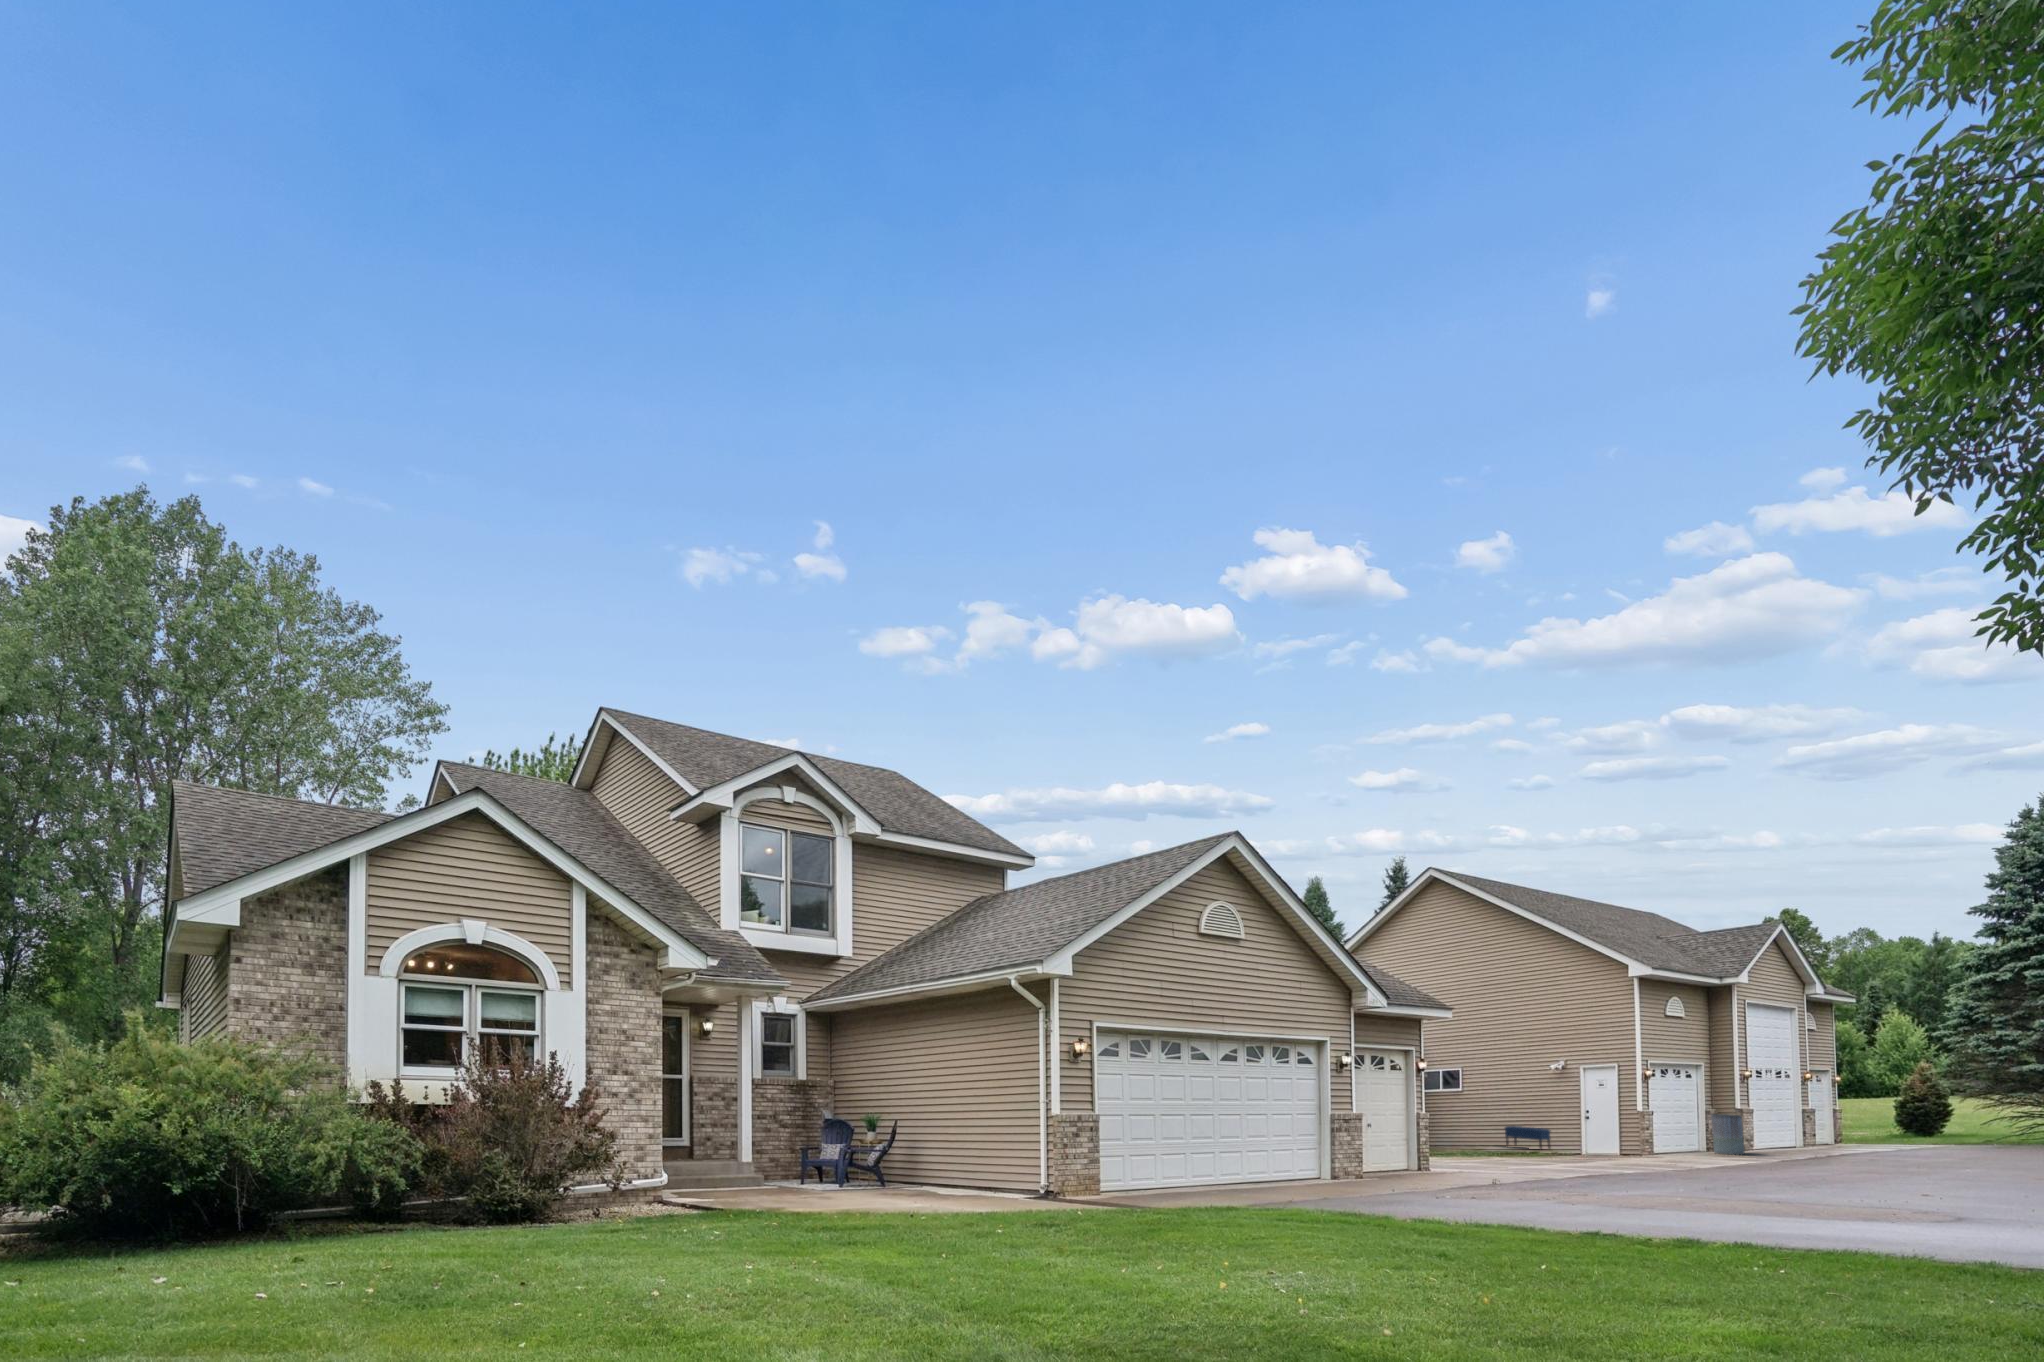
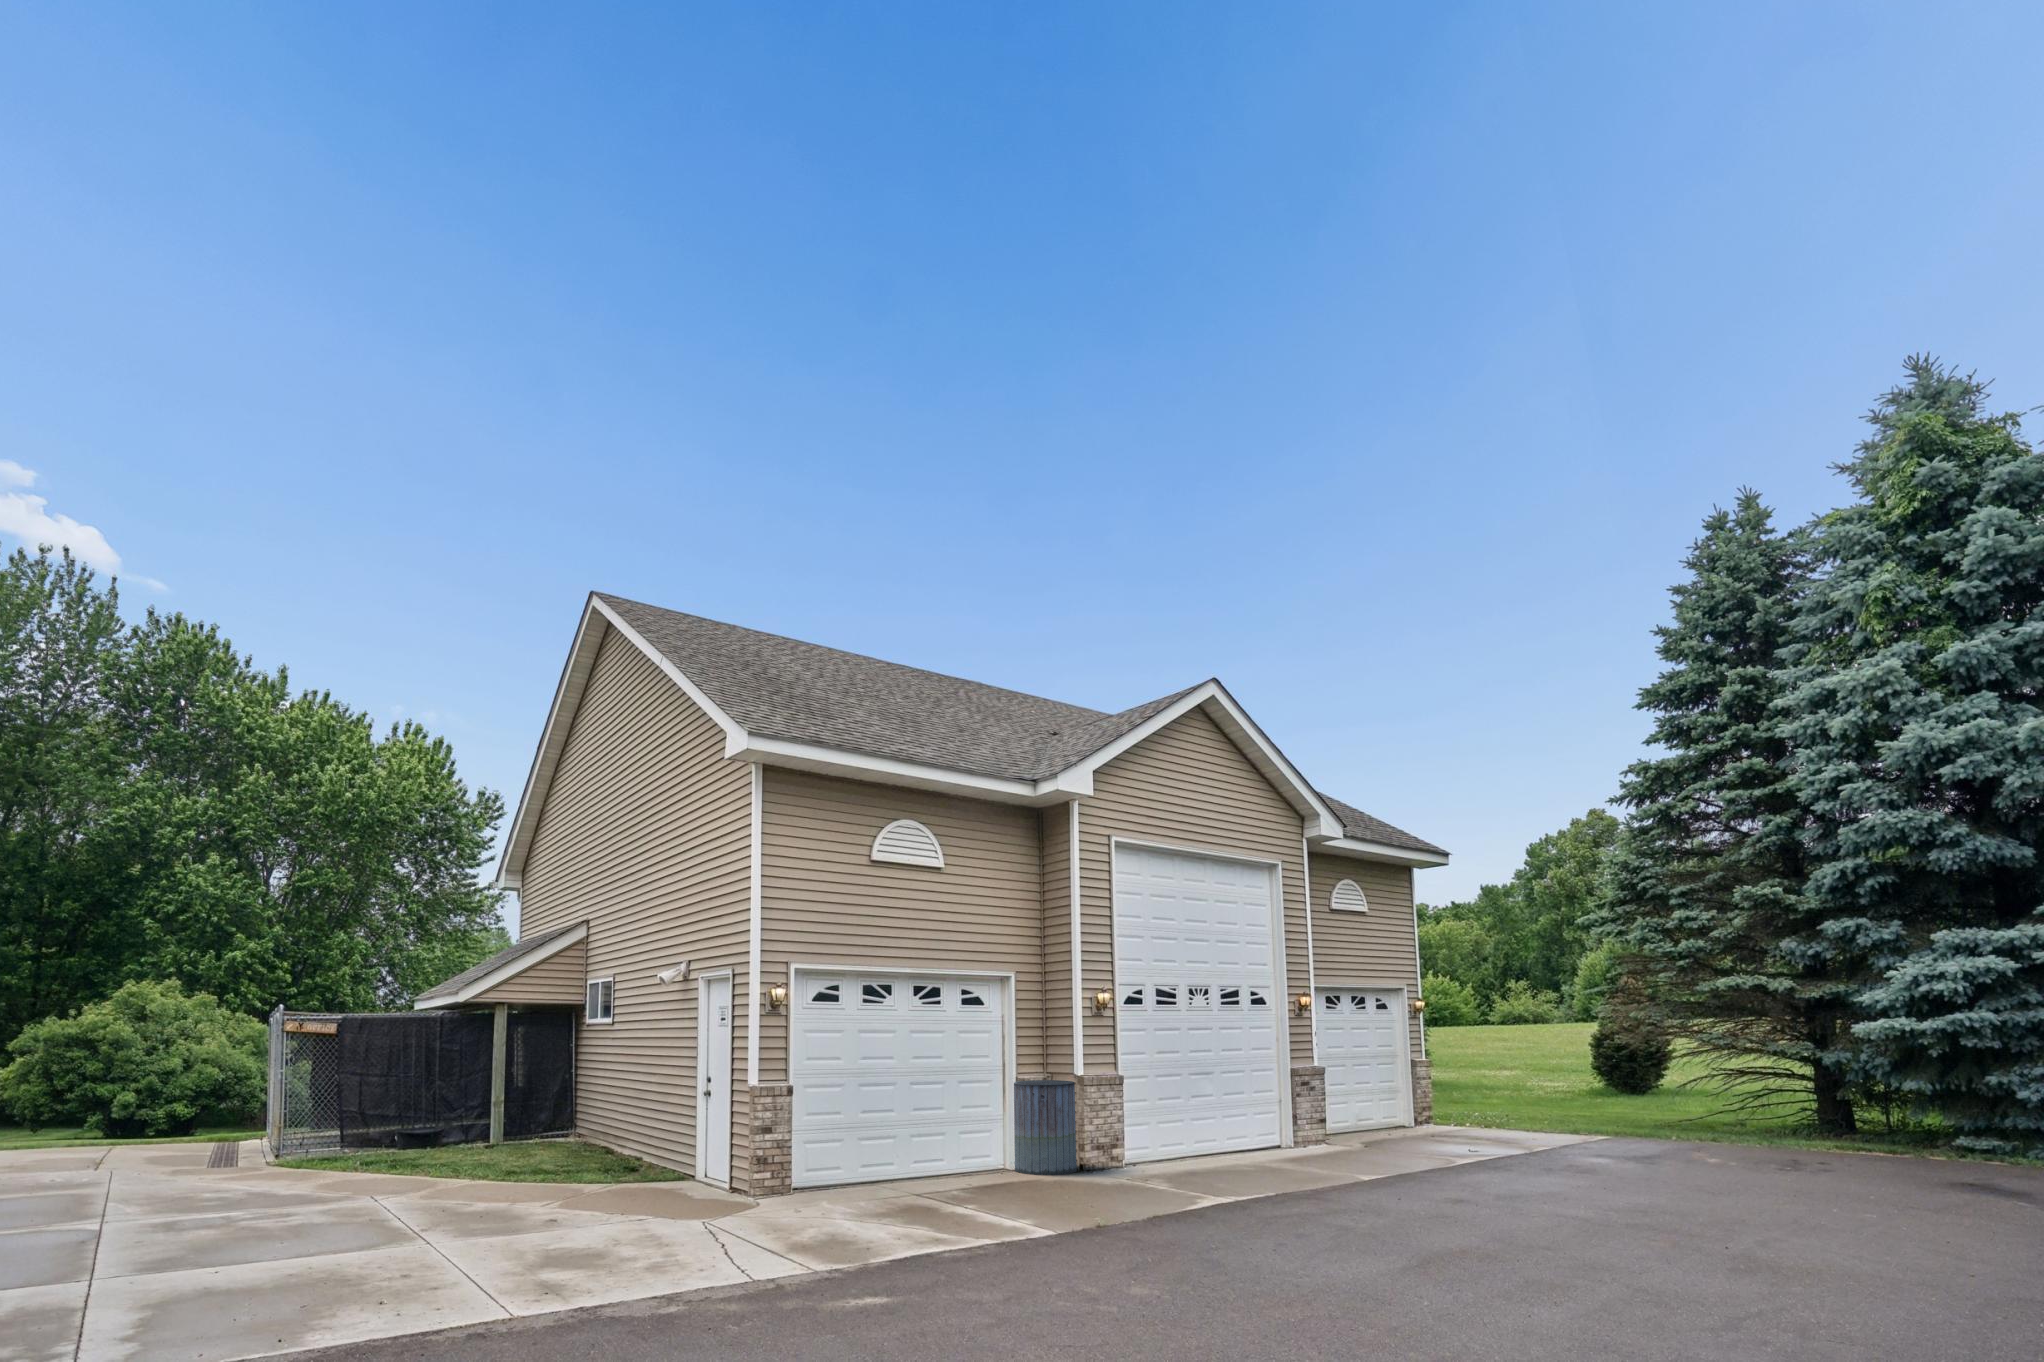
bench: present [1505,1126,1551,1149] -> none [598,1114,662,1172]

